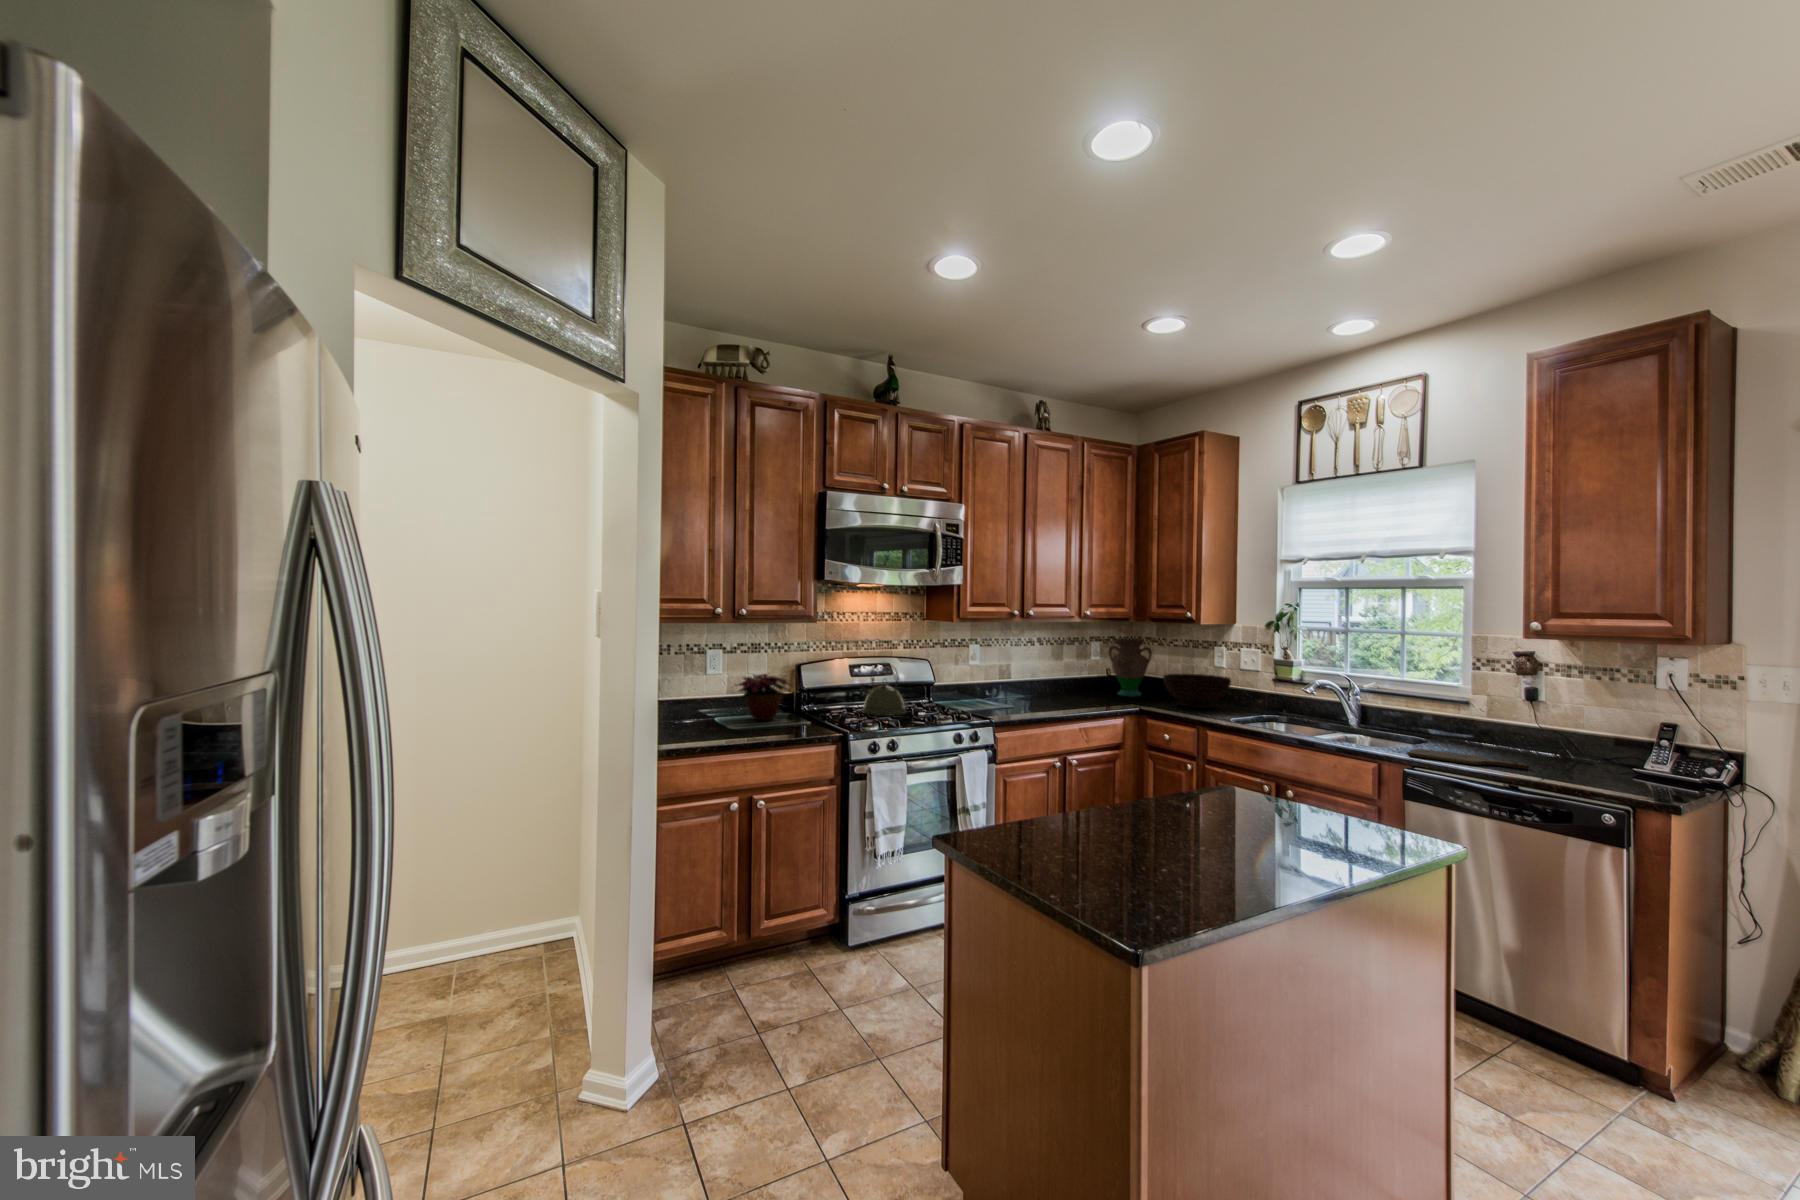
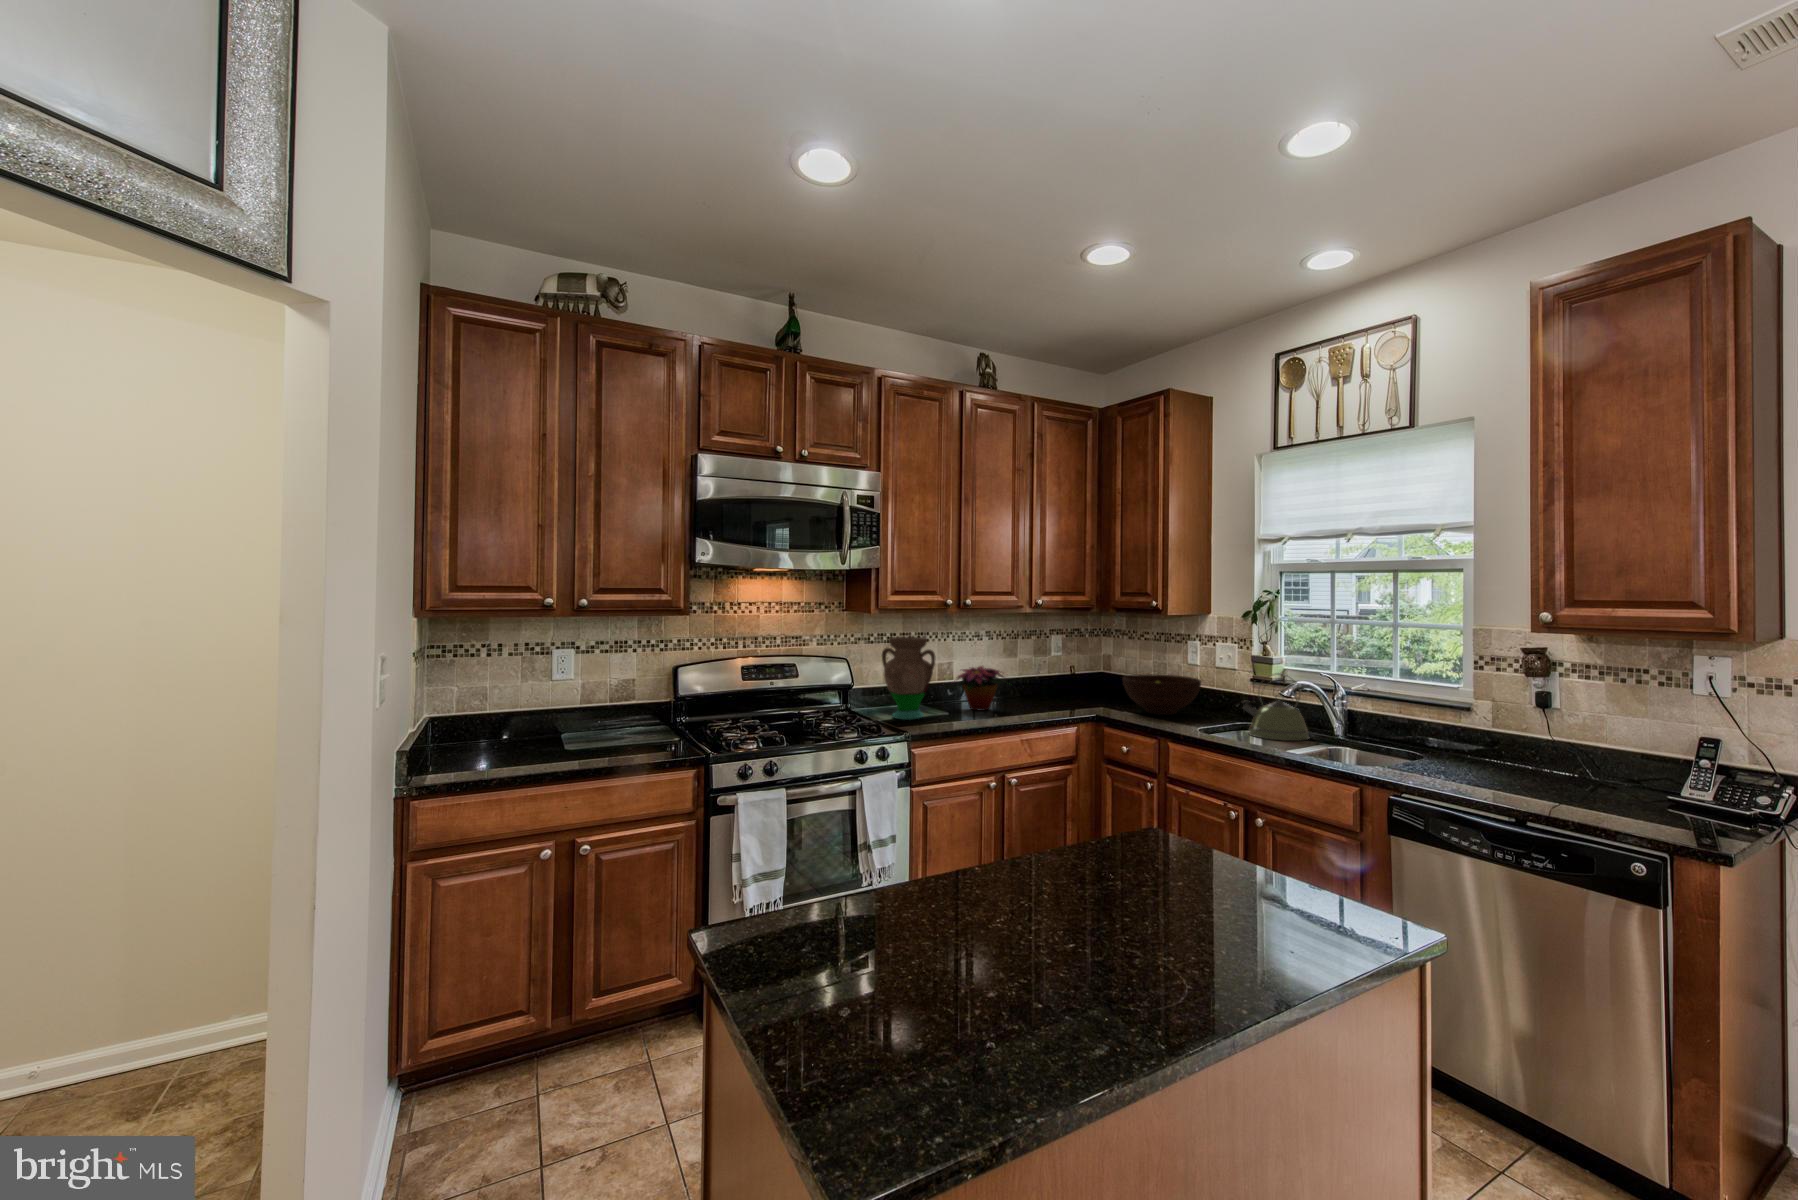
vase: present [1109,638,1152,697] -> present [882,637,935,720]
kettle: present [861,667,906,716] -> present [1242,676,1309,741]
flower arrangement: present [739,674,795,720] -> present [956,666,1004,710]
cutting board: present [1407,749,1529,769] -> none [1394,769,1540,796]

